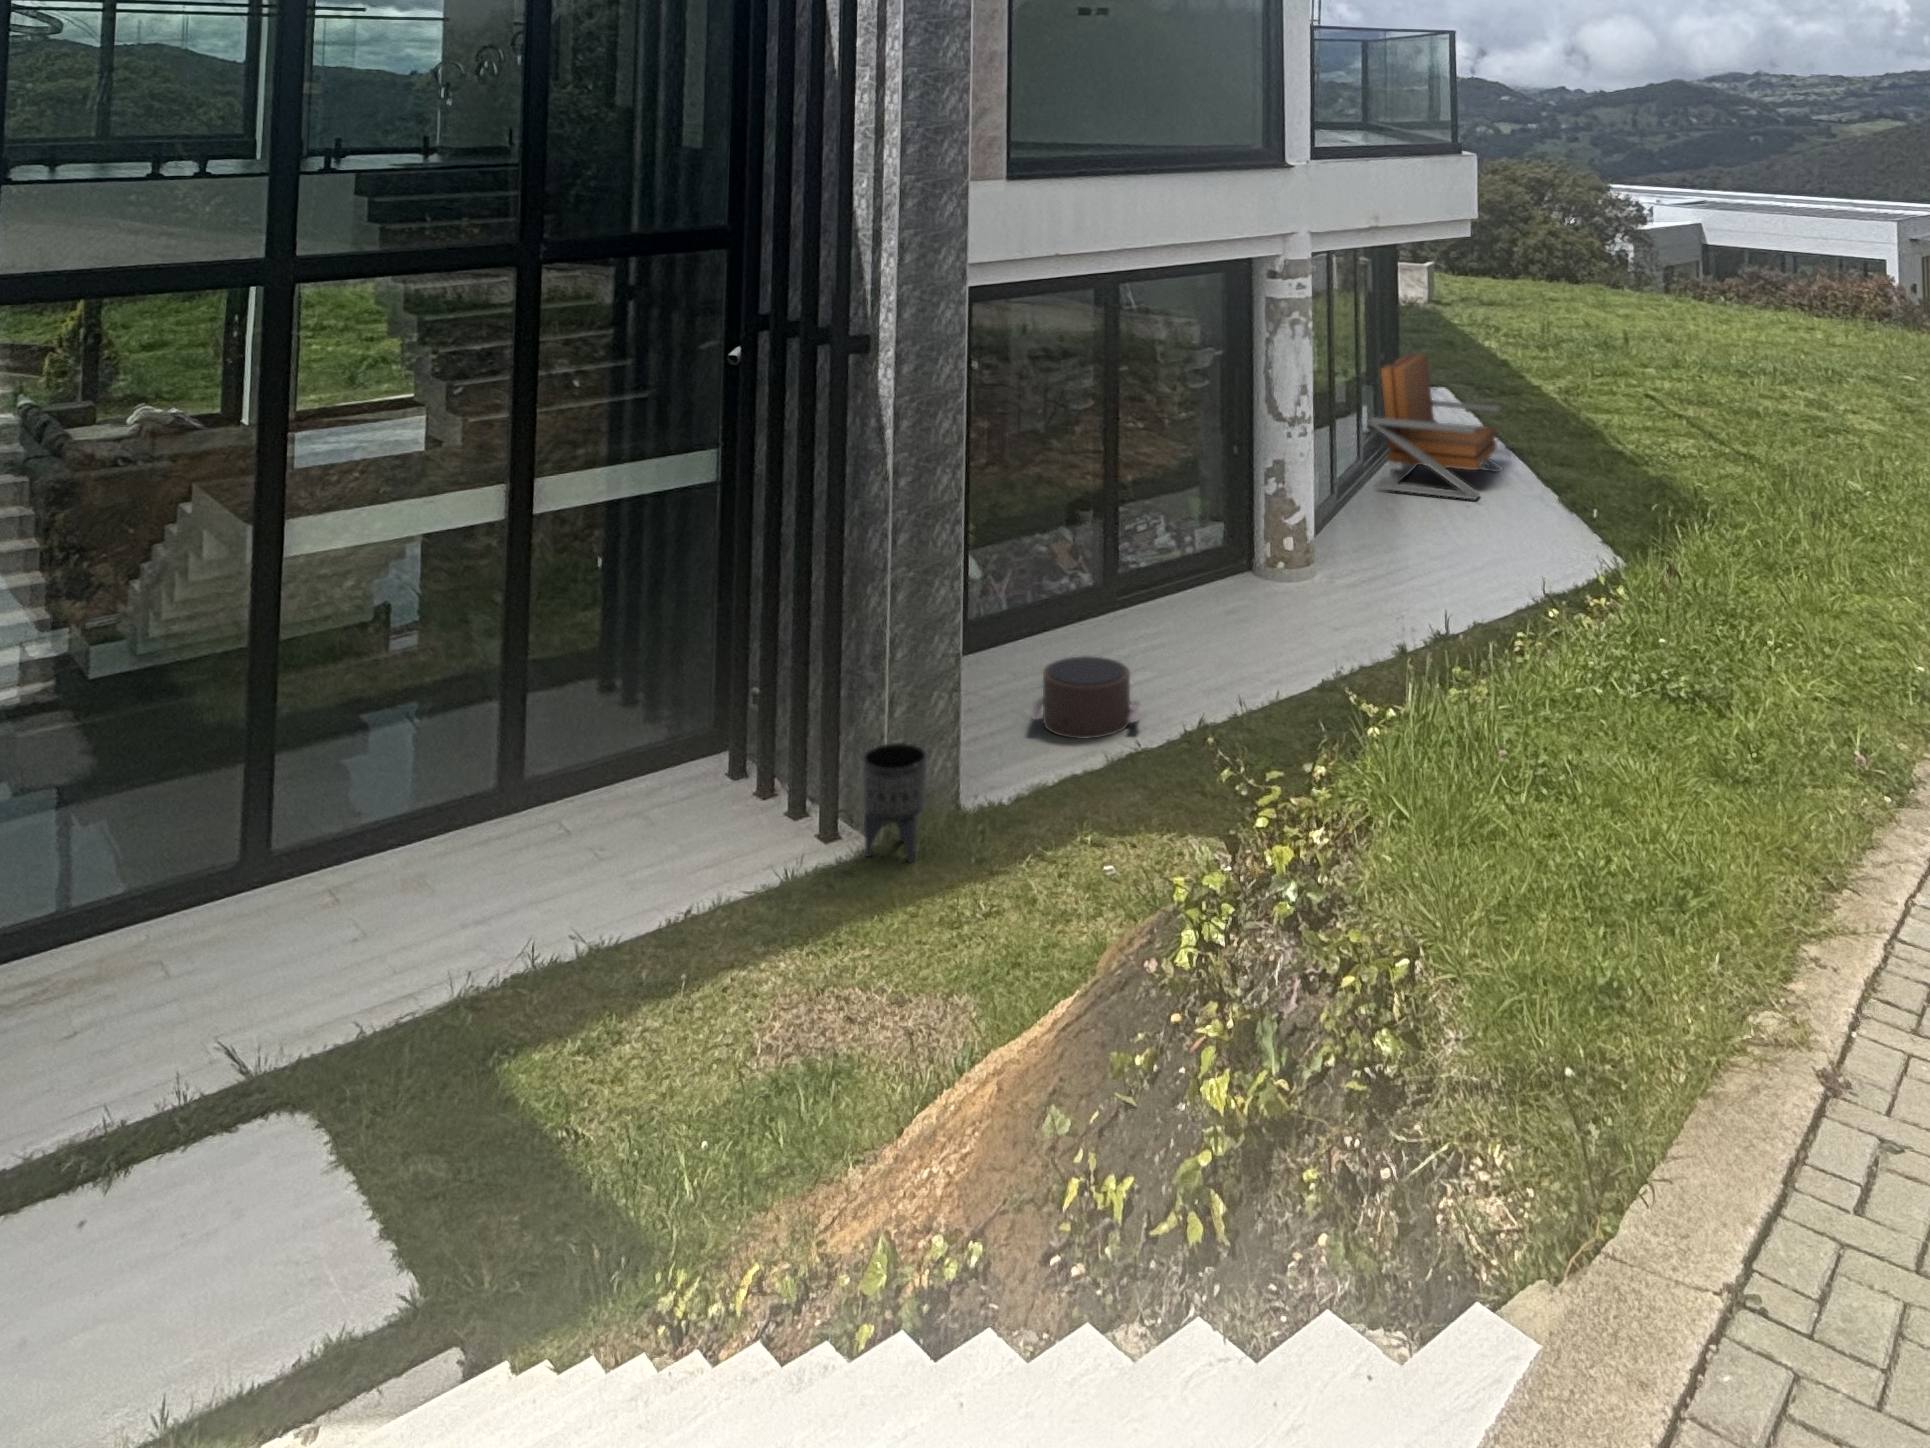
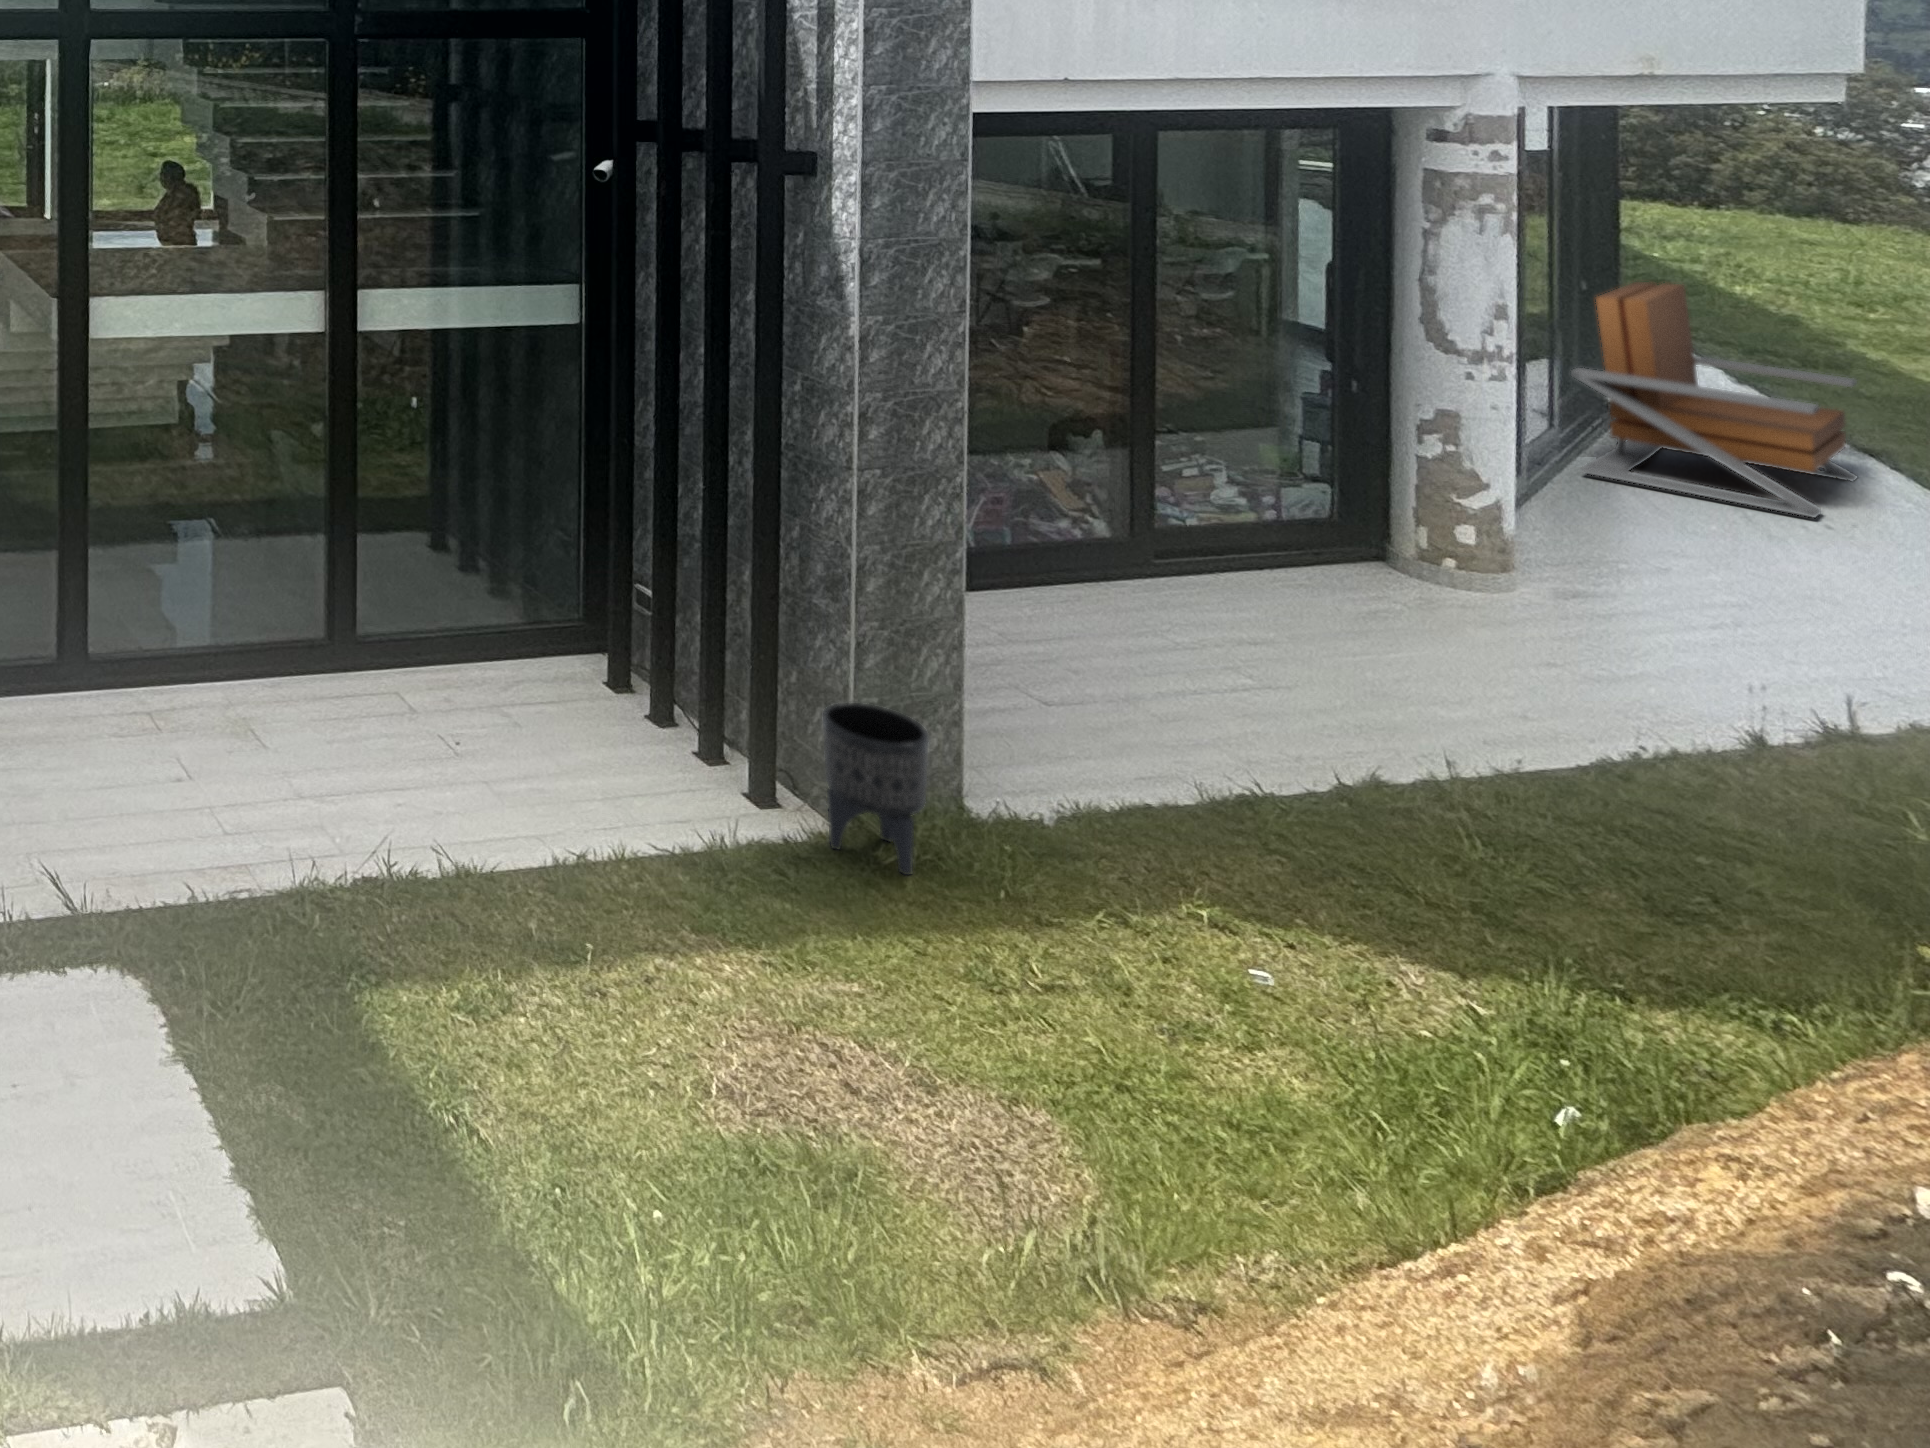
pouf: present [1031,656,1140,739] -> none [1051,633,1251,760]

